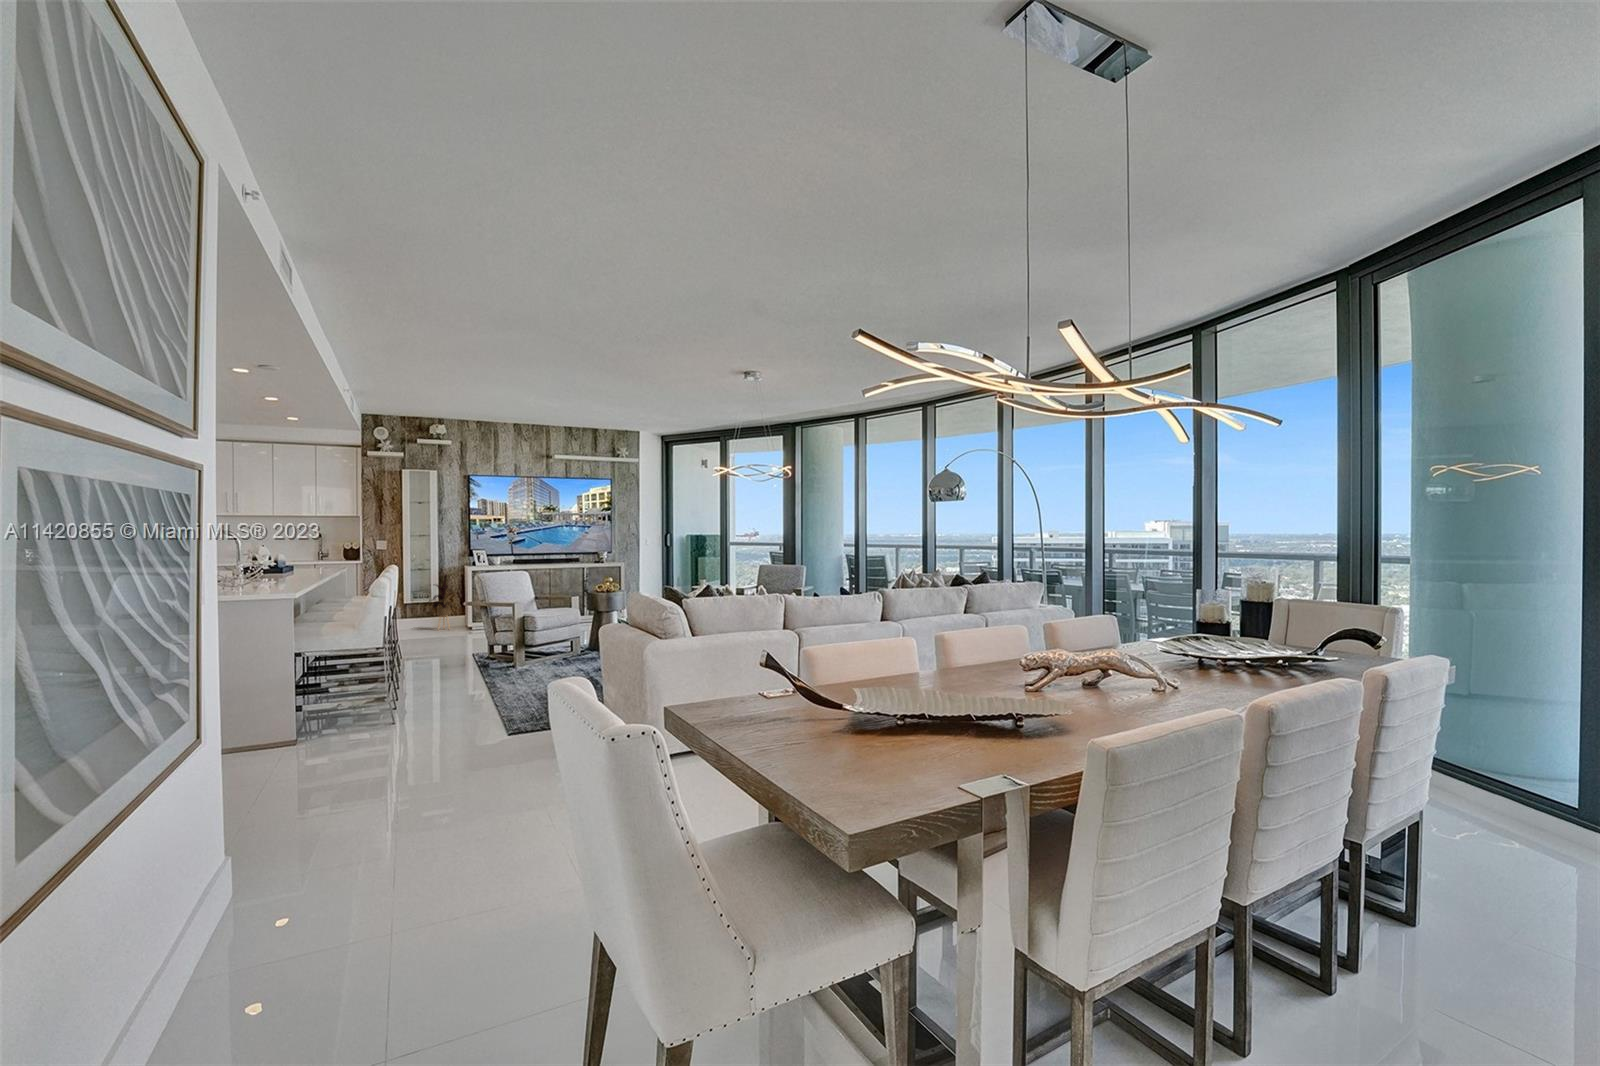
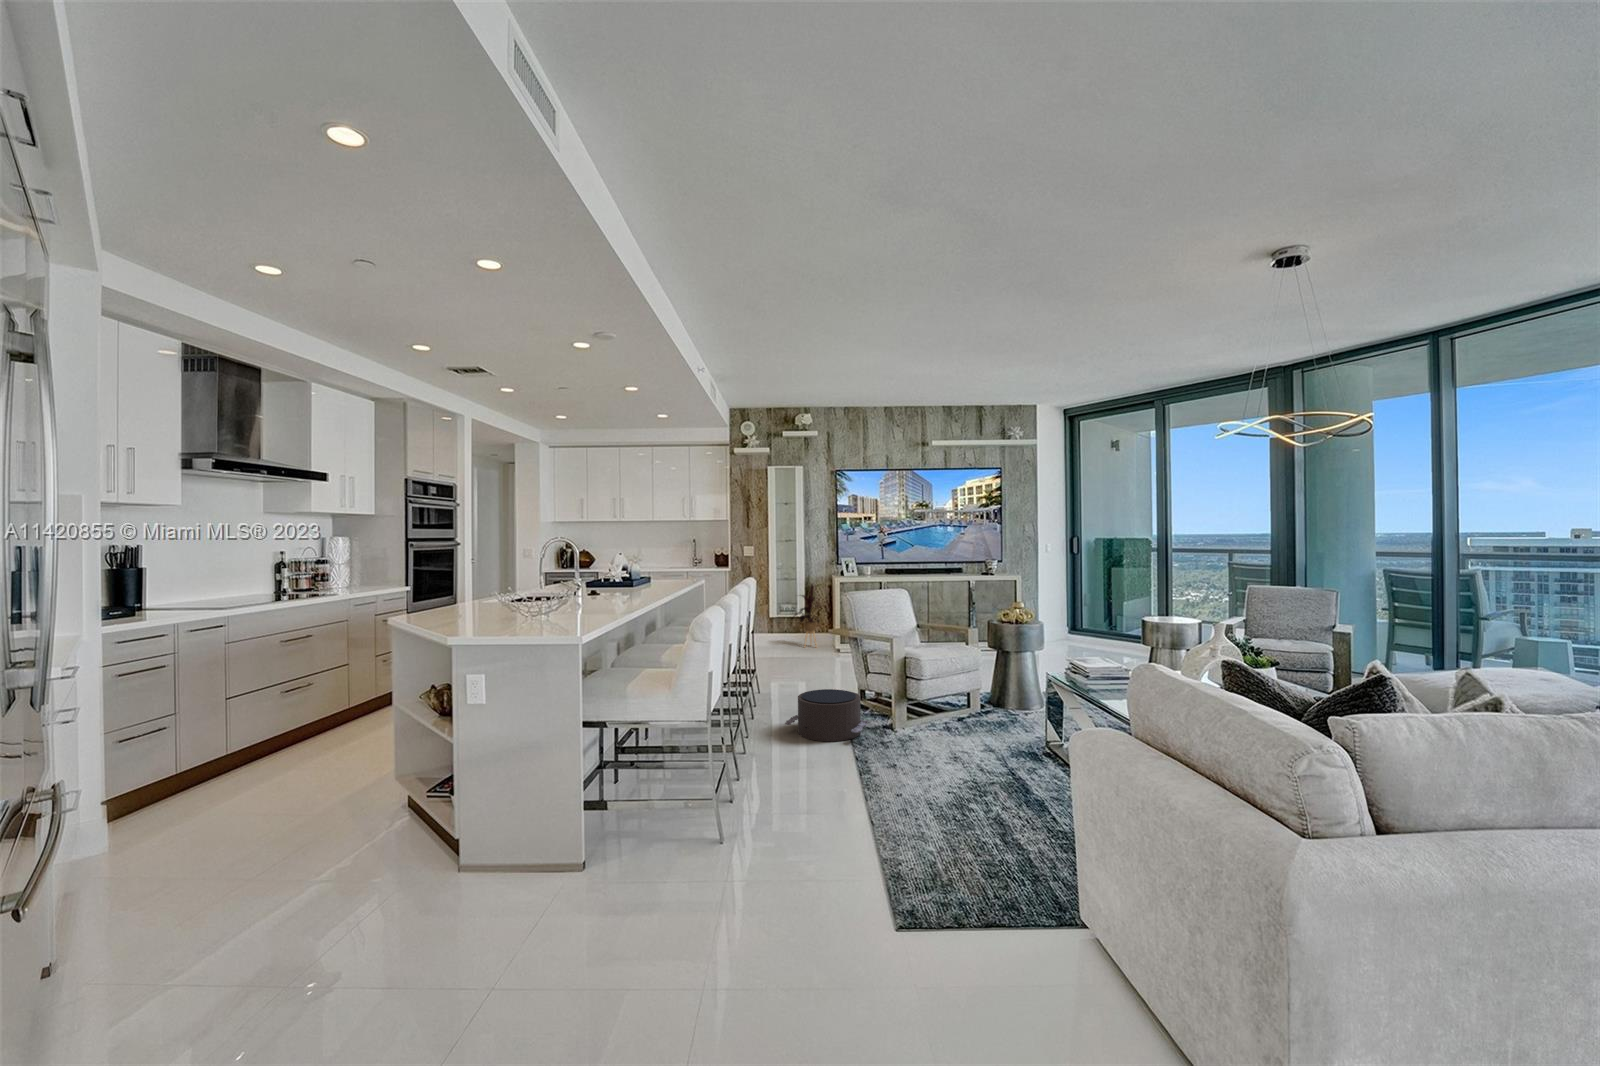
pouf: none [424,644,494,679] -> present [785,689,868,741]

